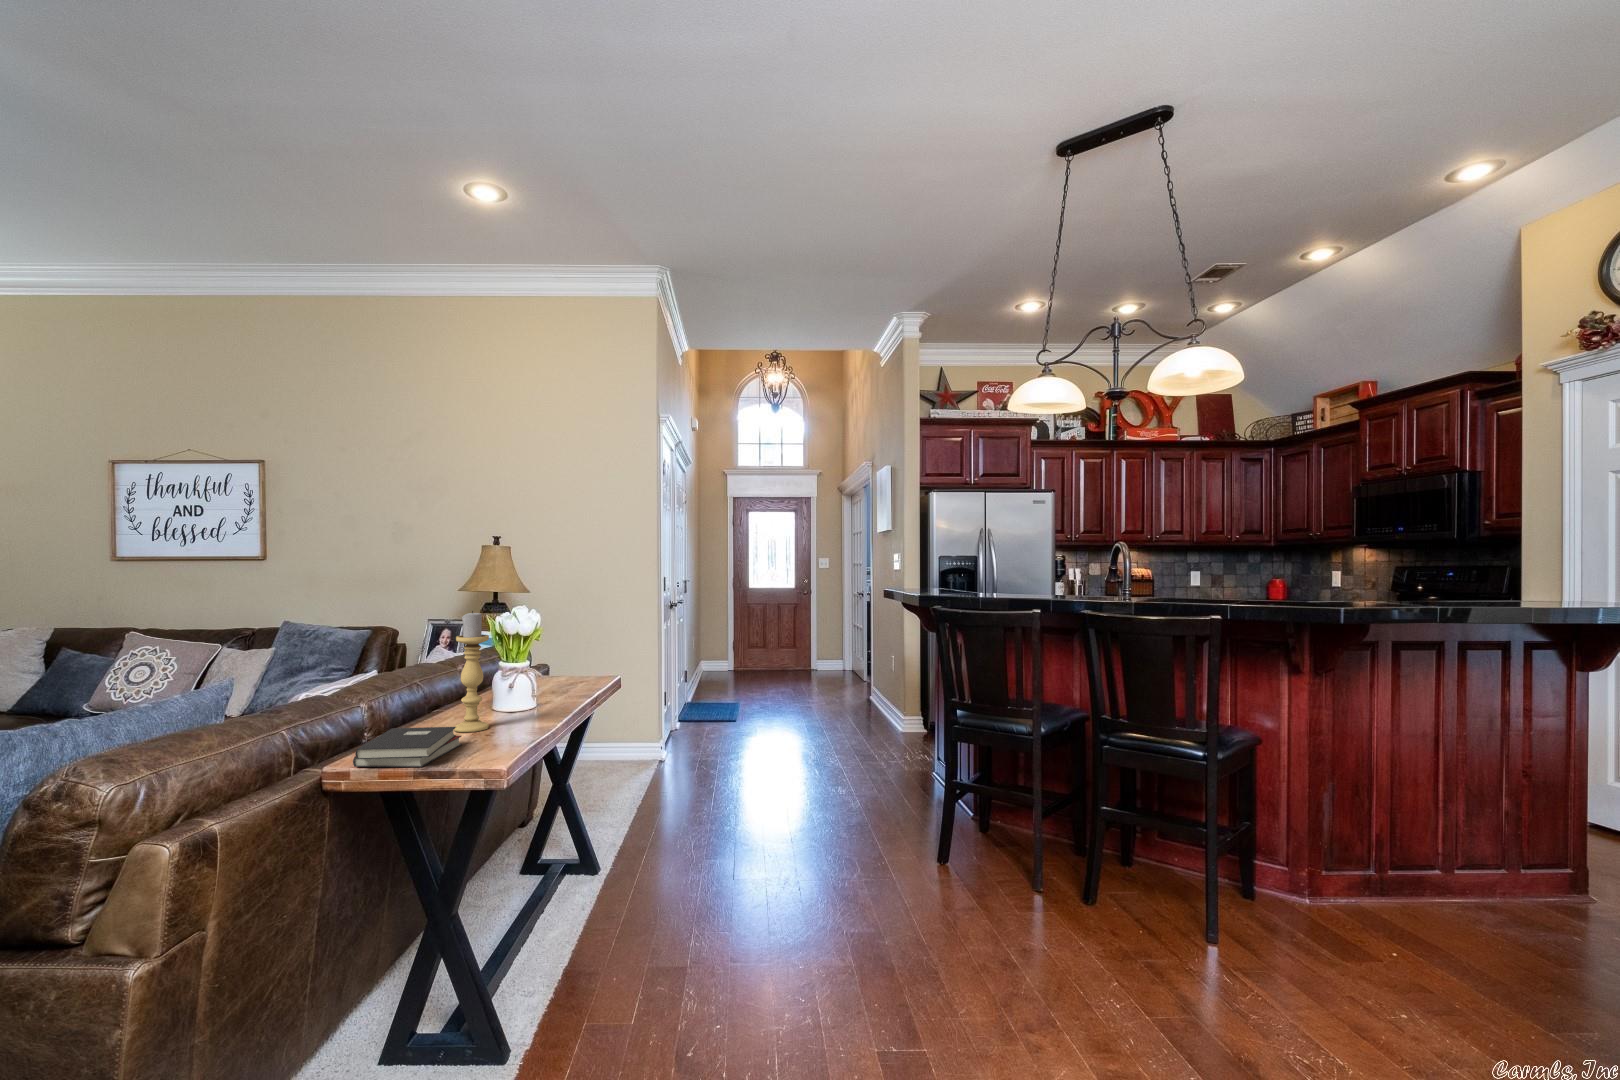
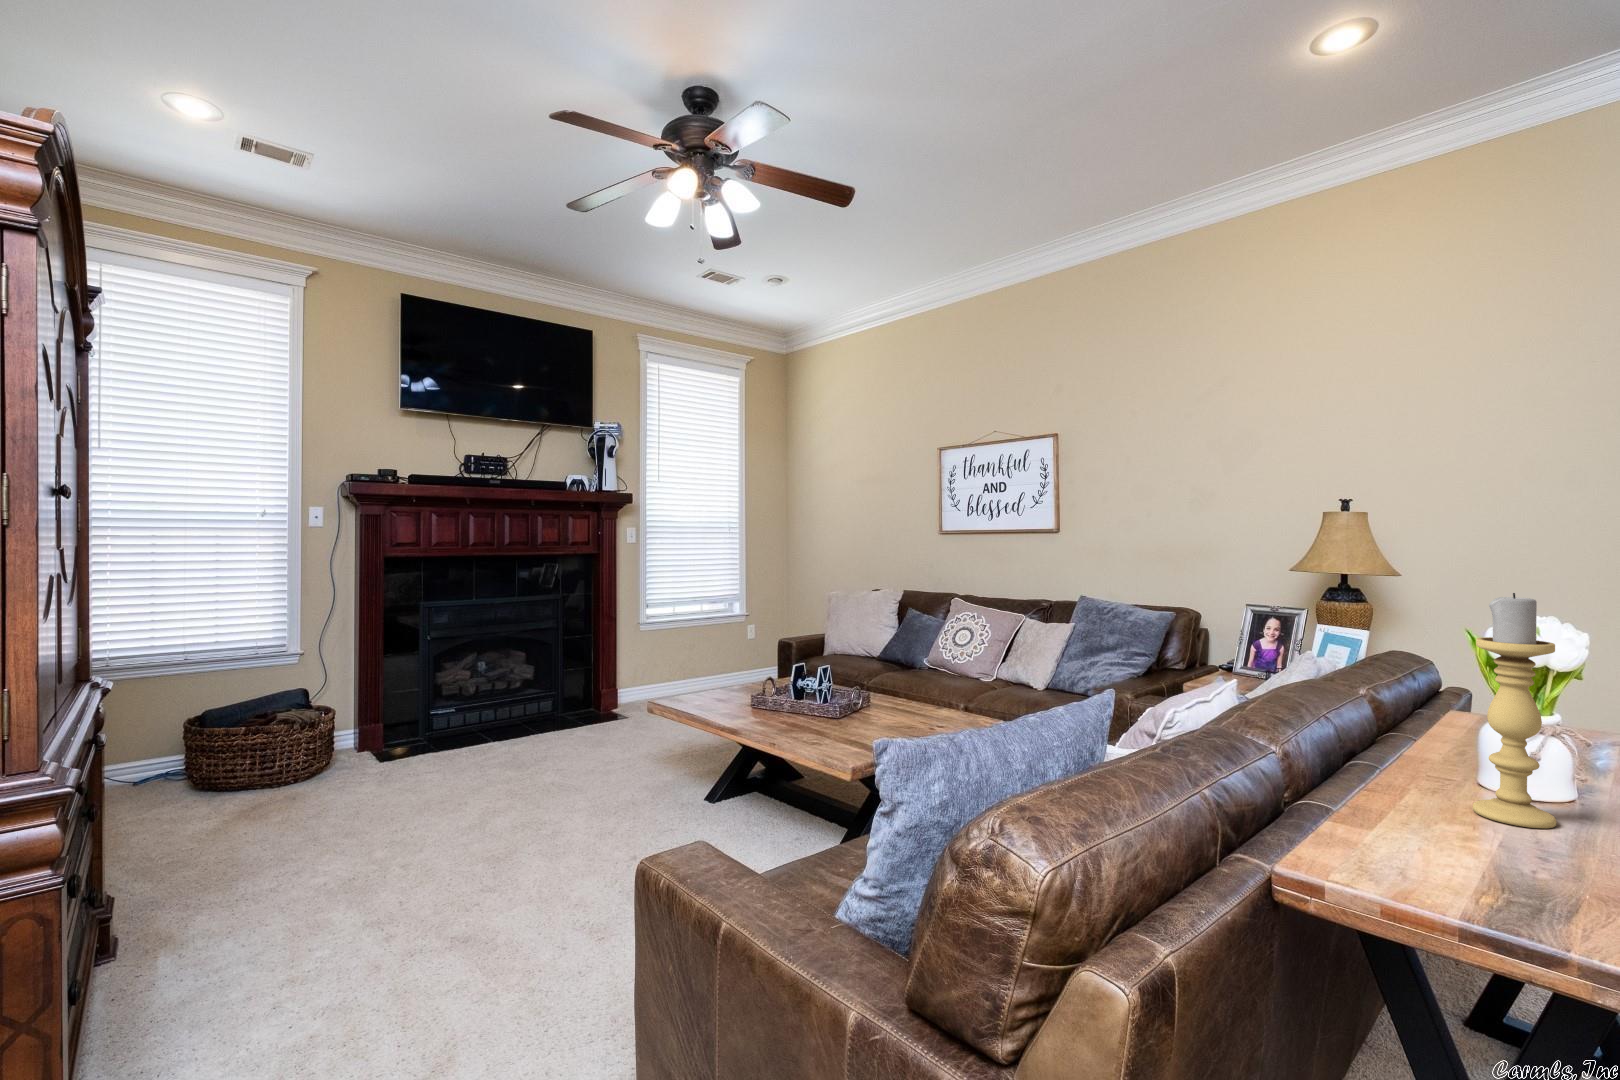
hardback book: present [353,727,462,767] -> none [1345,795,1545,916]

